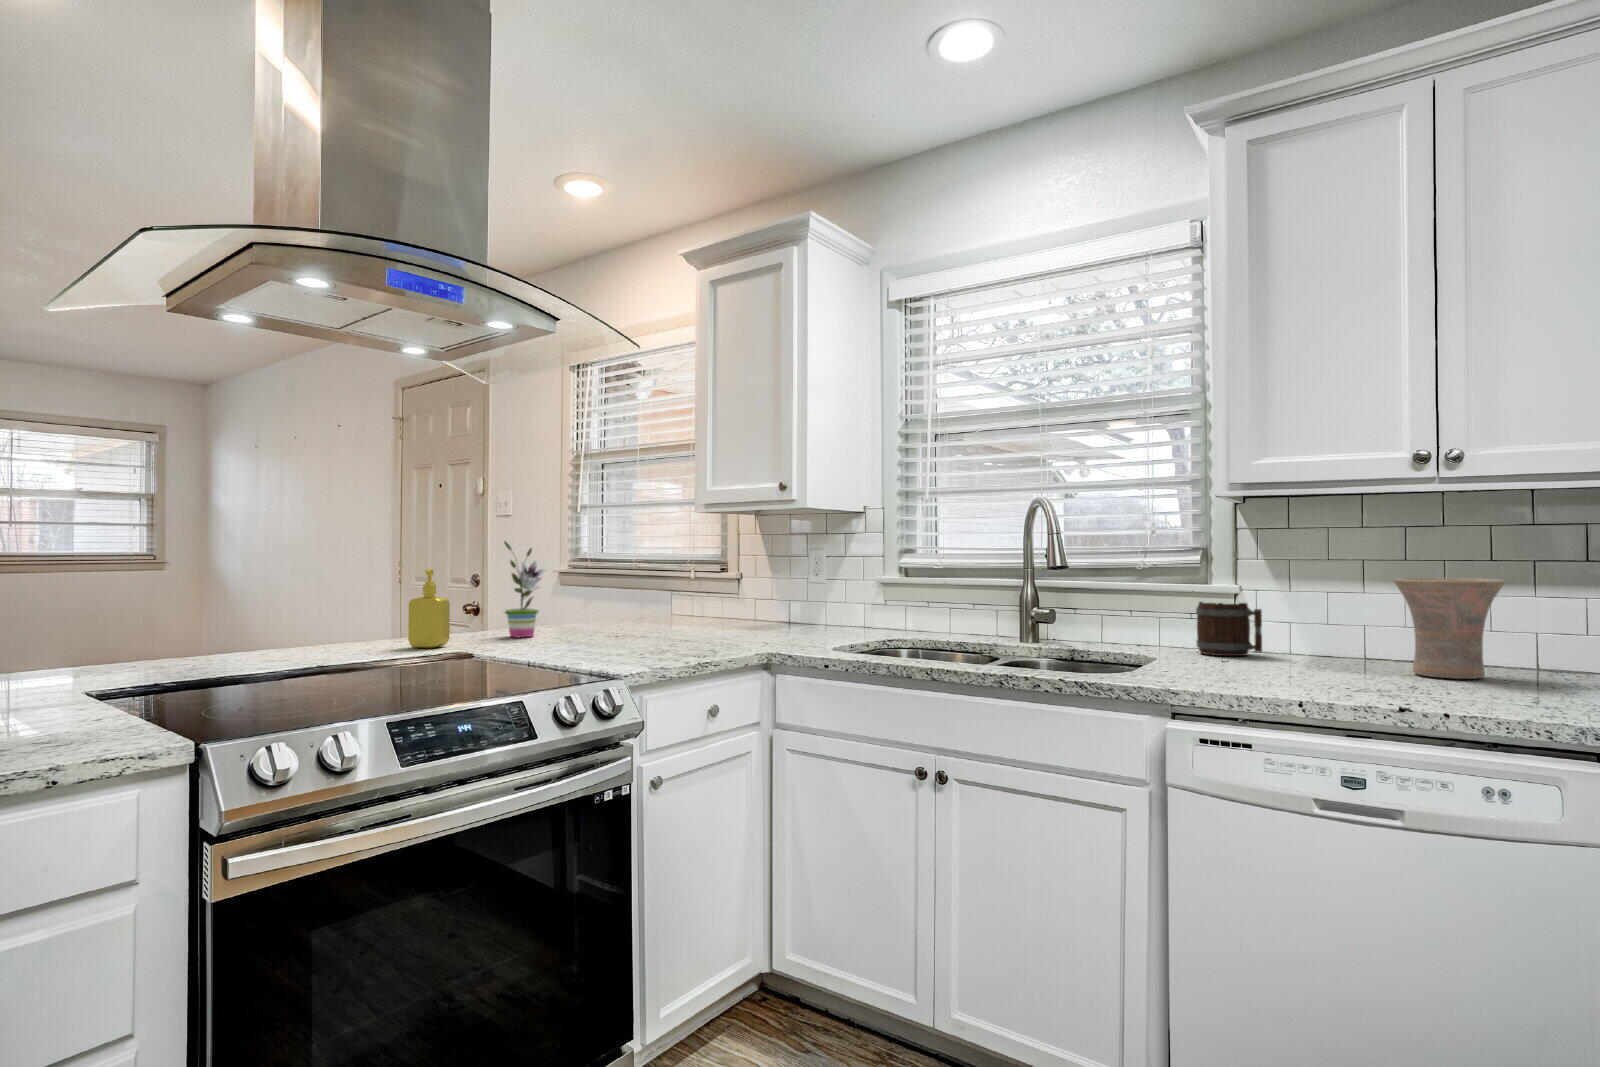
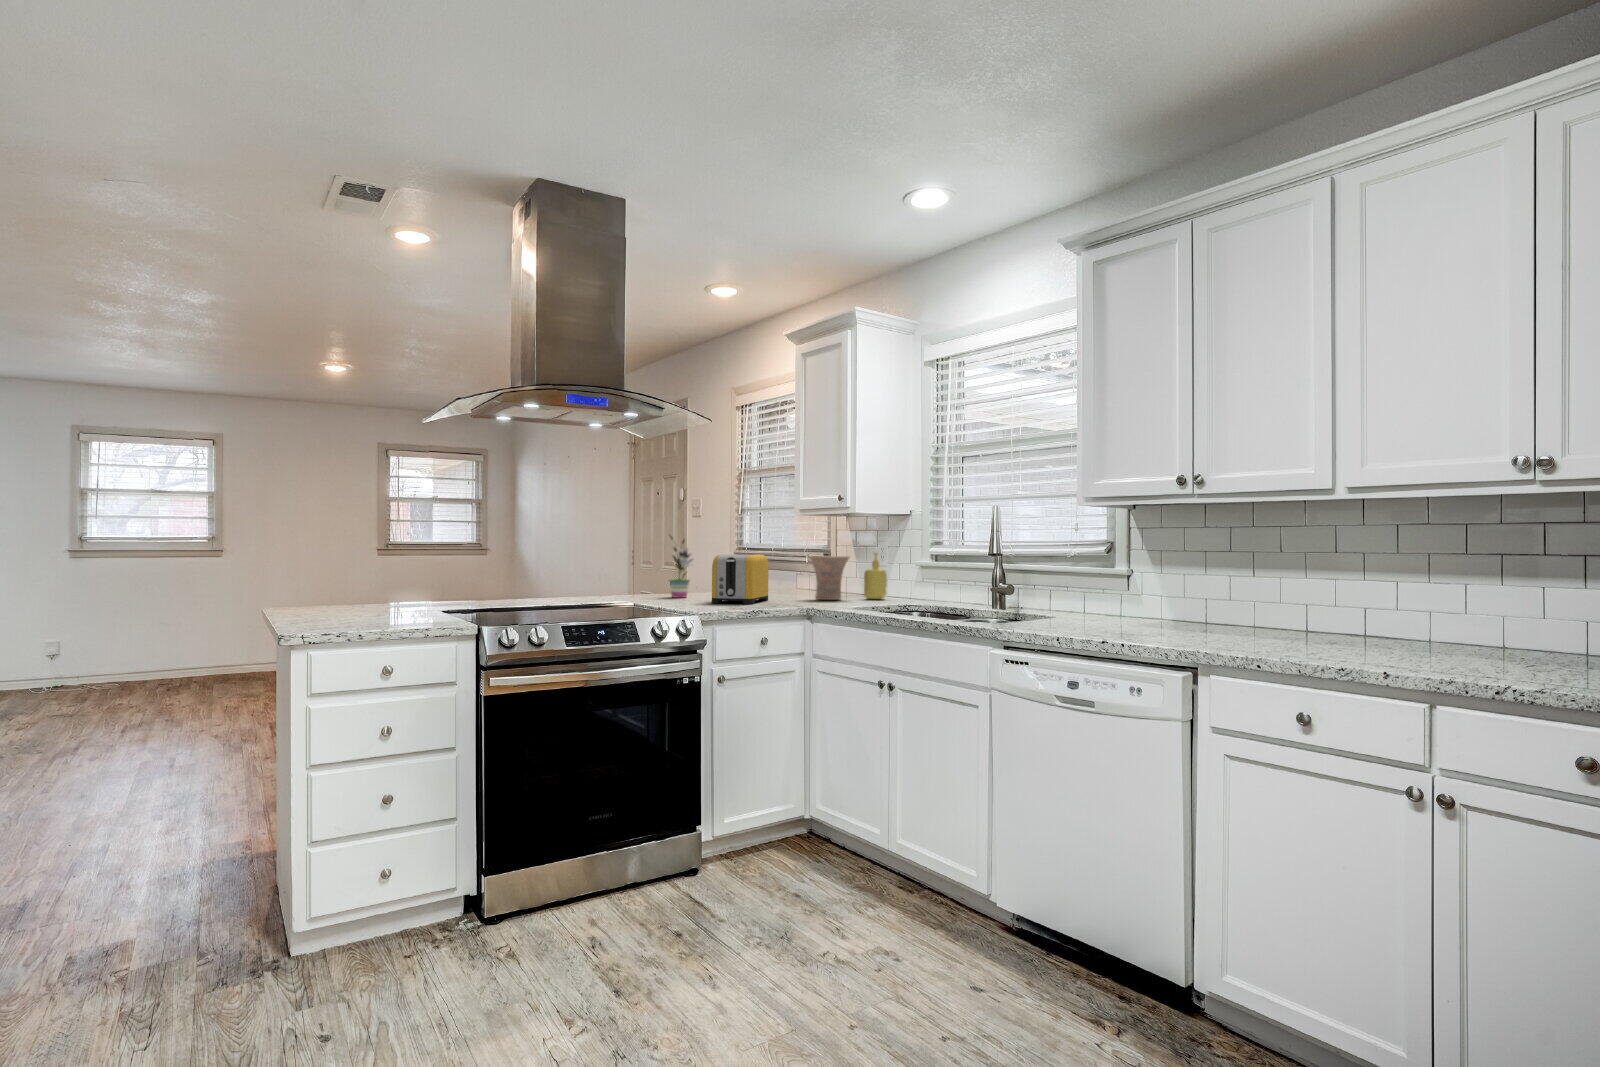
soap dispenser: present [408,569,450,648] -> present [864,552,887,599]
toaster: none [594,570,667,648] -> present [712,554,768,604]
vase: present [1393,578,1505,679] -> present [809,556,849,600]
mug: present [1196,602,1262,656] -> none [1099,581,1137,620]

